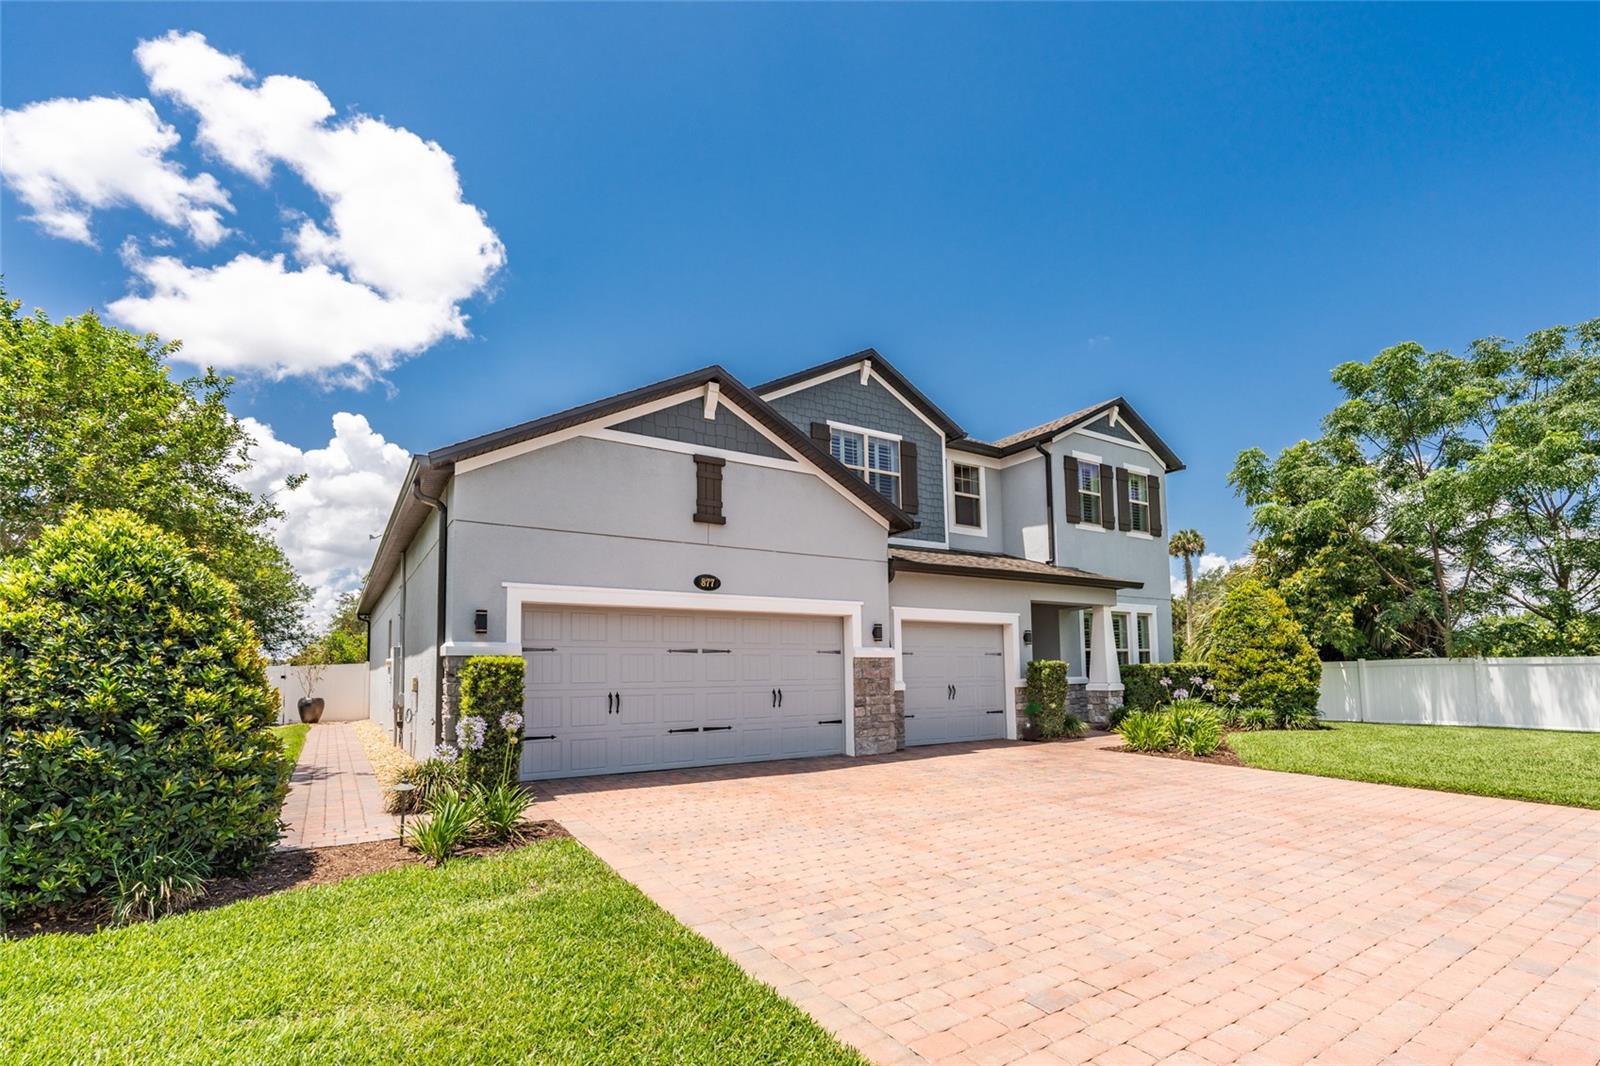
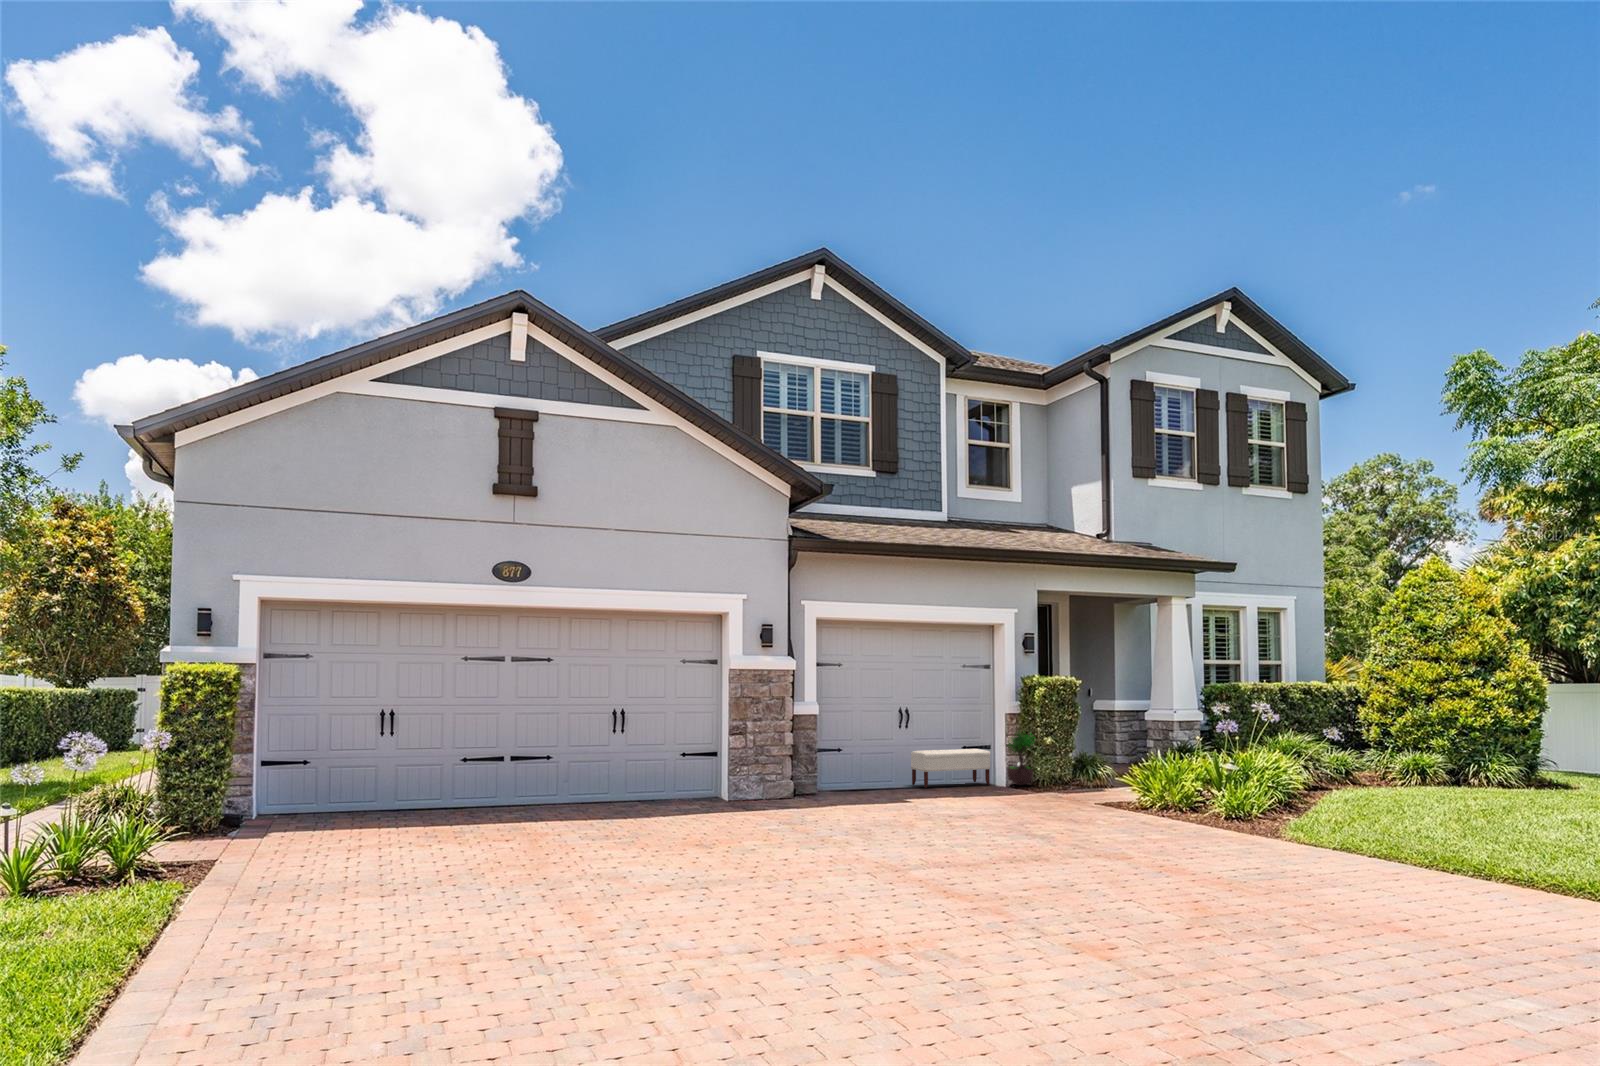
bench: none [957,714,1010,744] -> present [911,749,991,788]

